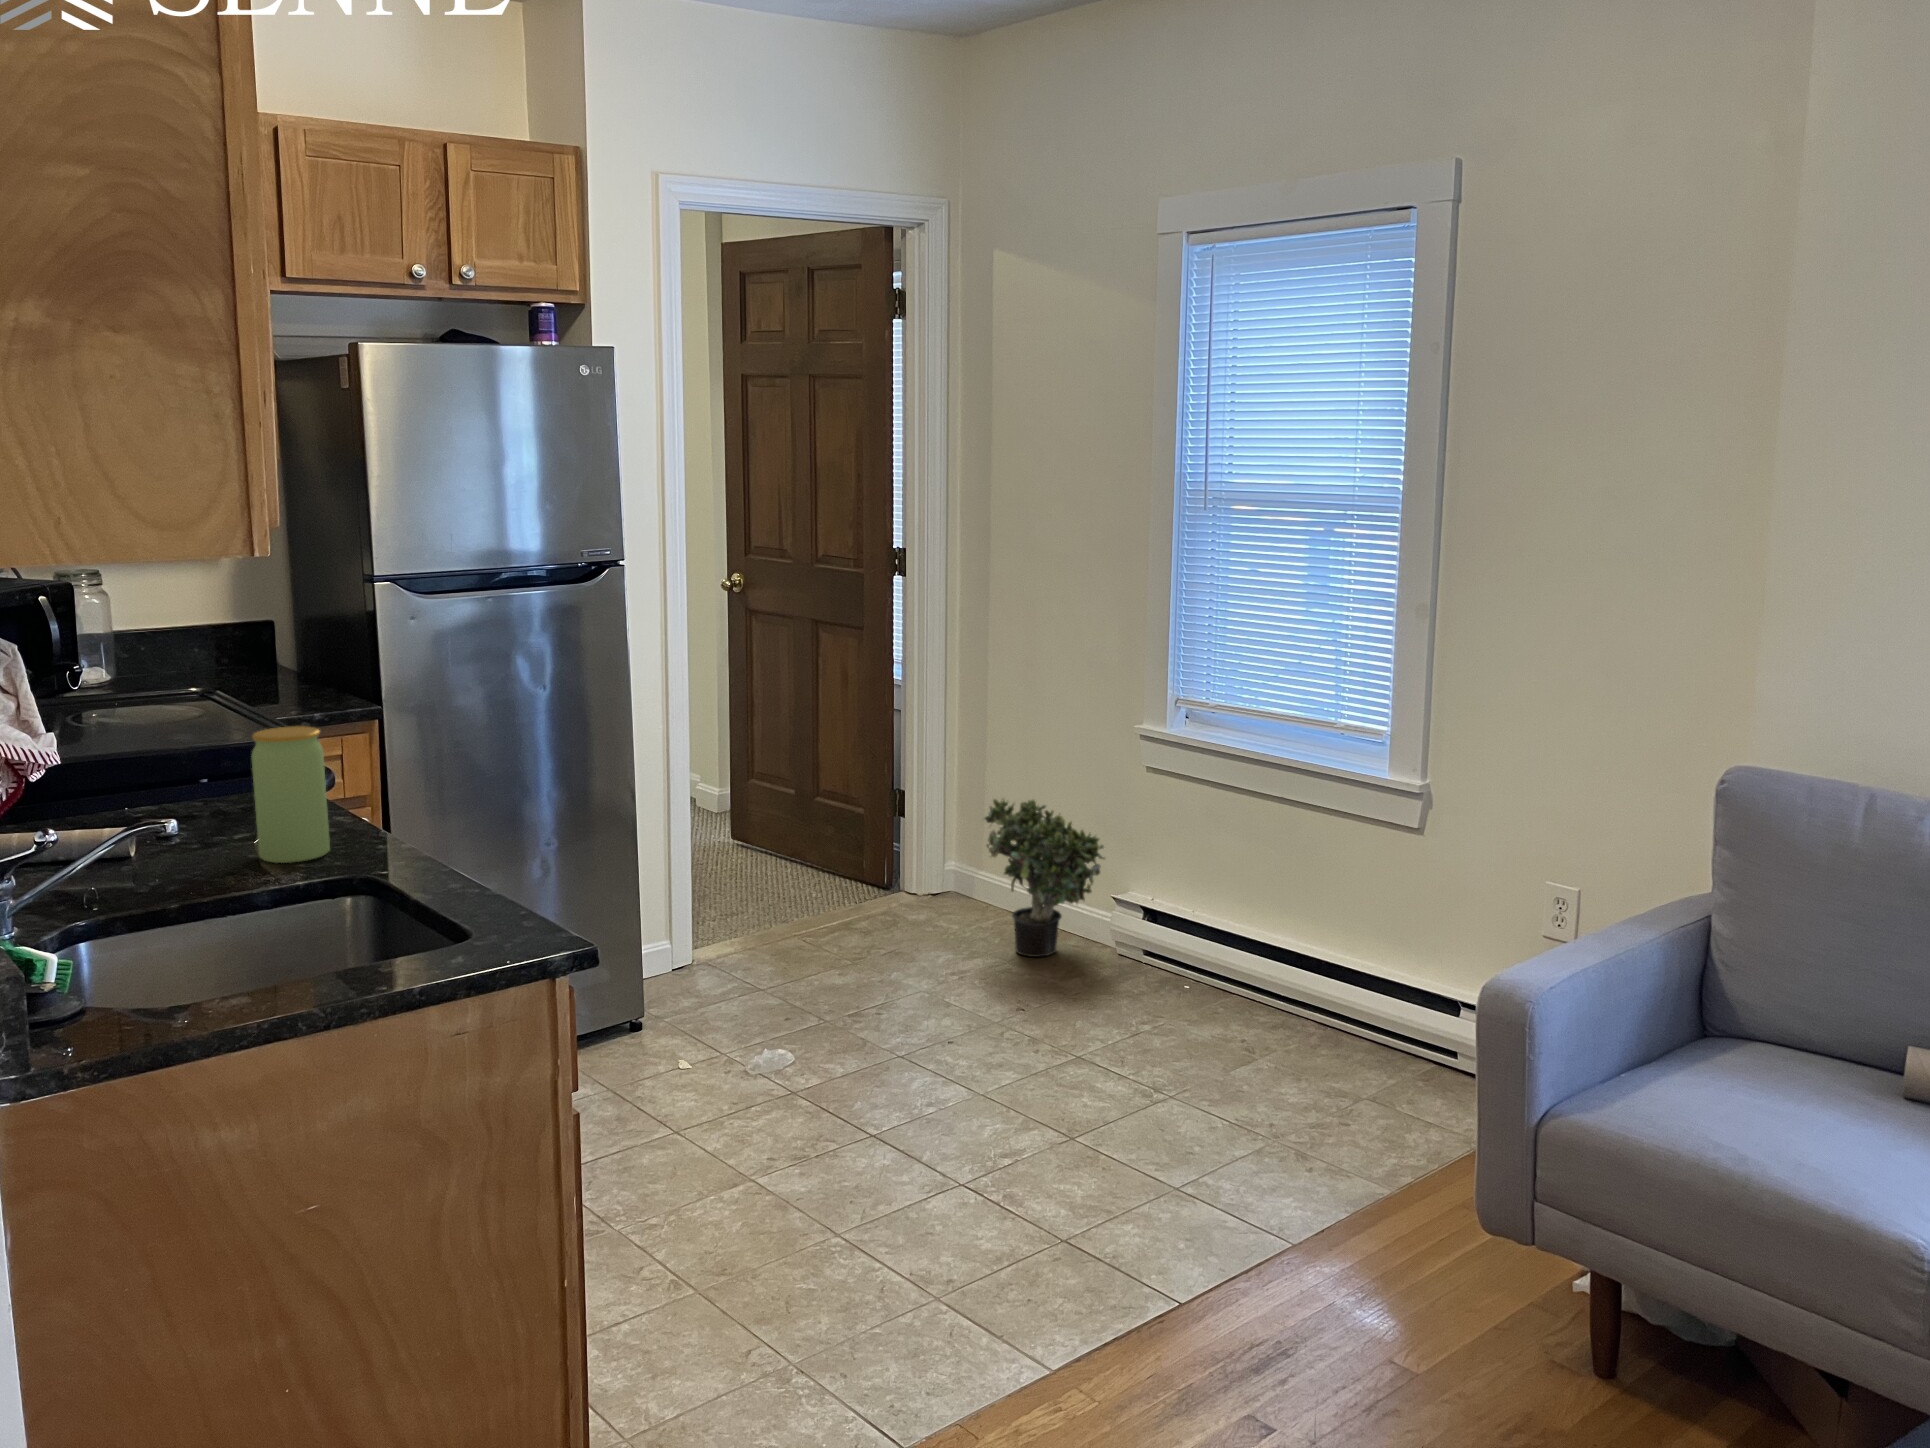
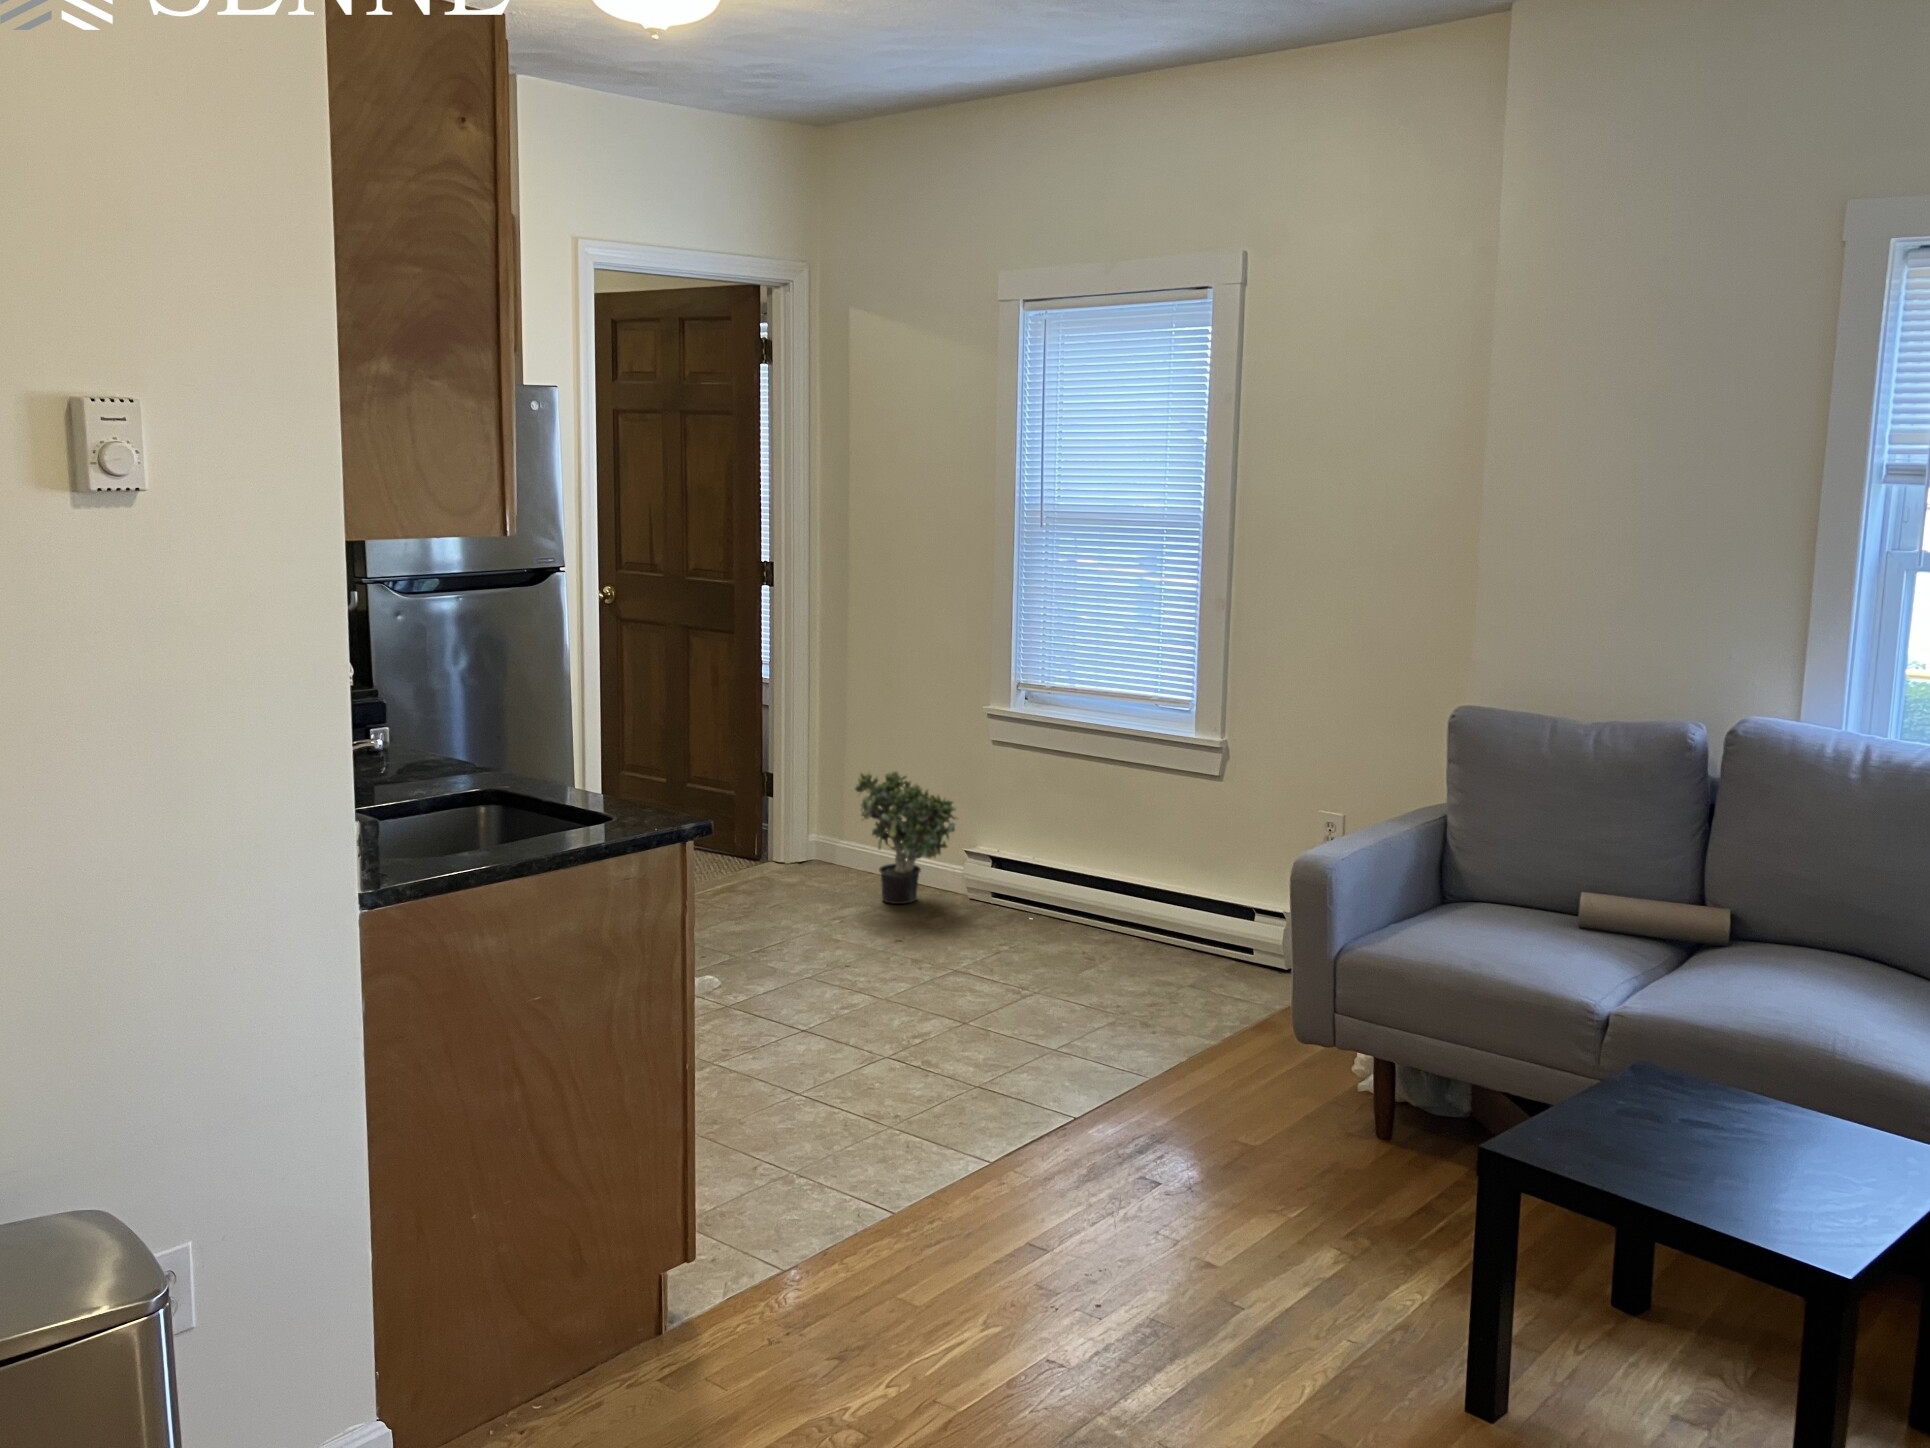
jar: present [252,726,330,863] -> none [394,681,451,785]

